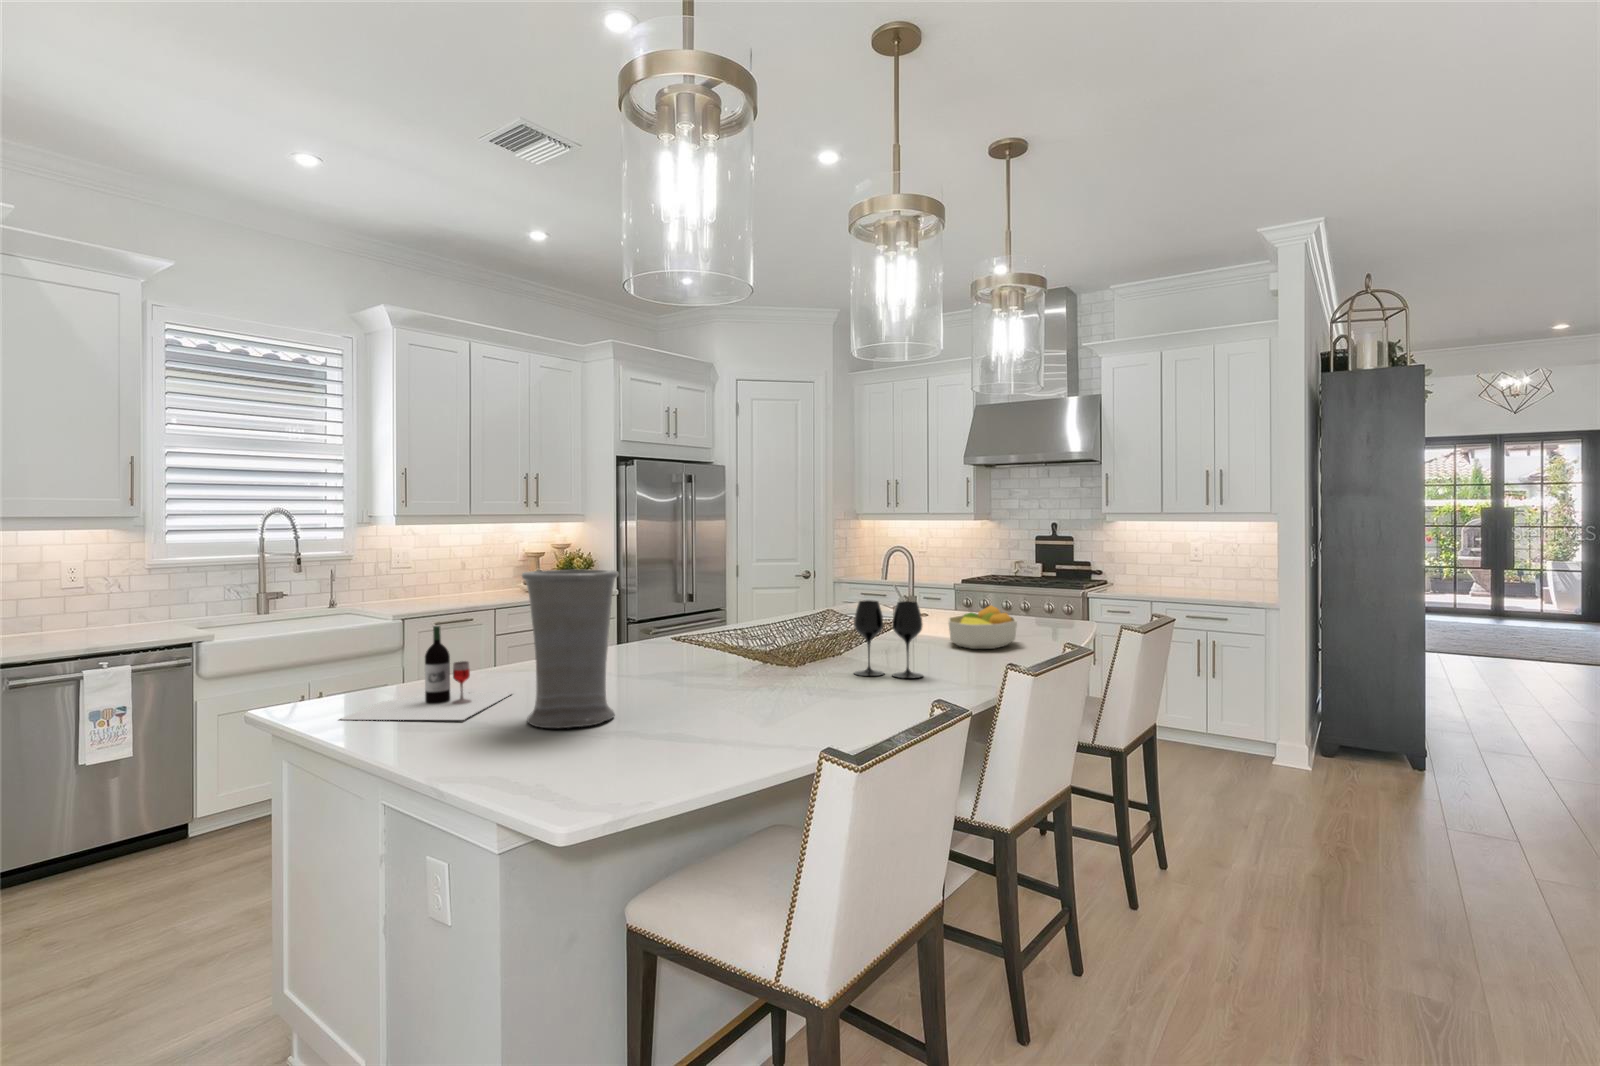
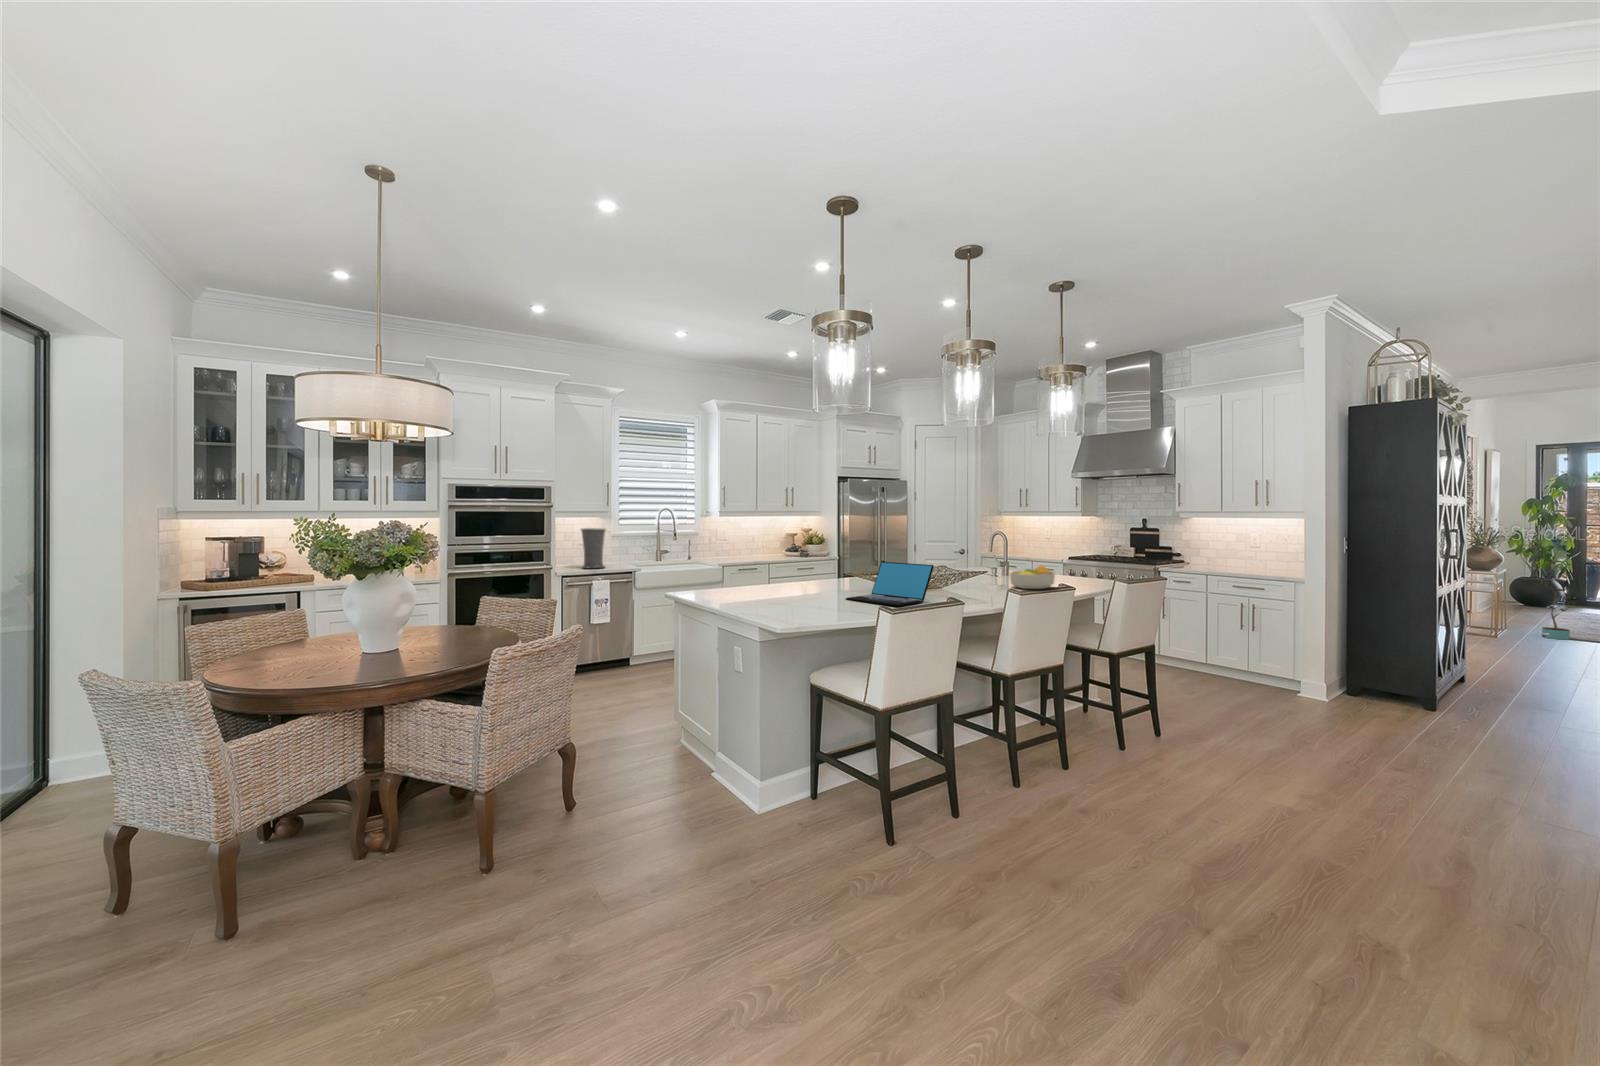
vase: present [522,570,619,728] -> present [581,528,605,568]
potted plant: none [1434,592,1471,657] -> present [1539,582,1578,640]
wine glass: present [854,600,923,678] -> none [940,556,978,598]
laptop: none [687,616,857,716] -> present [846,562,934,607]
wine bottle: present [341,626,511,720] -> none [696,560,769,599]

